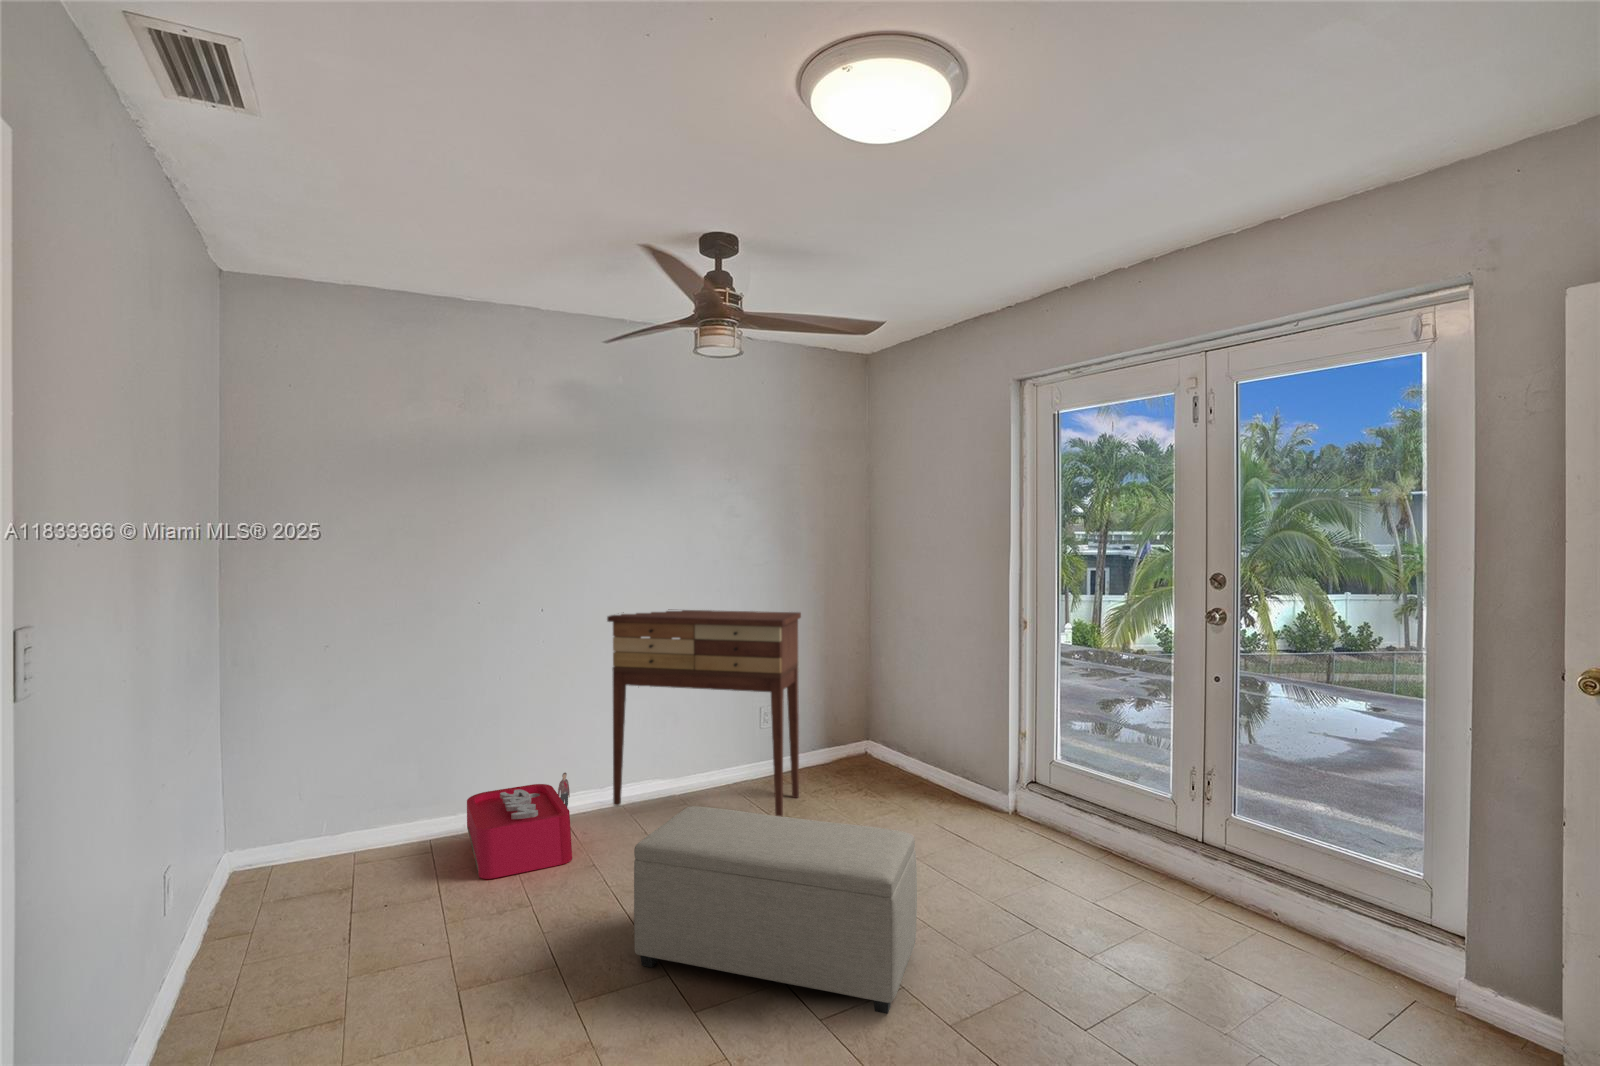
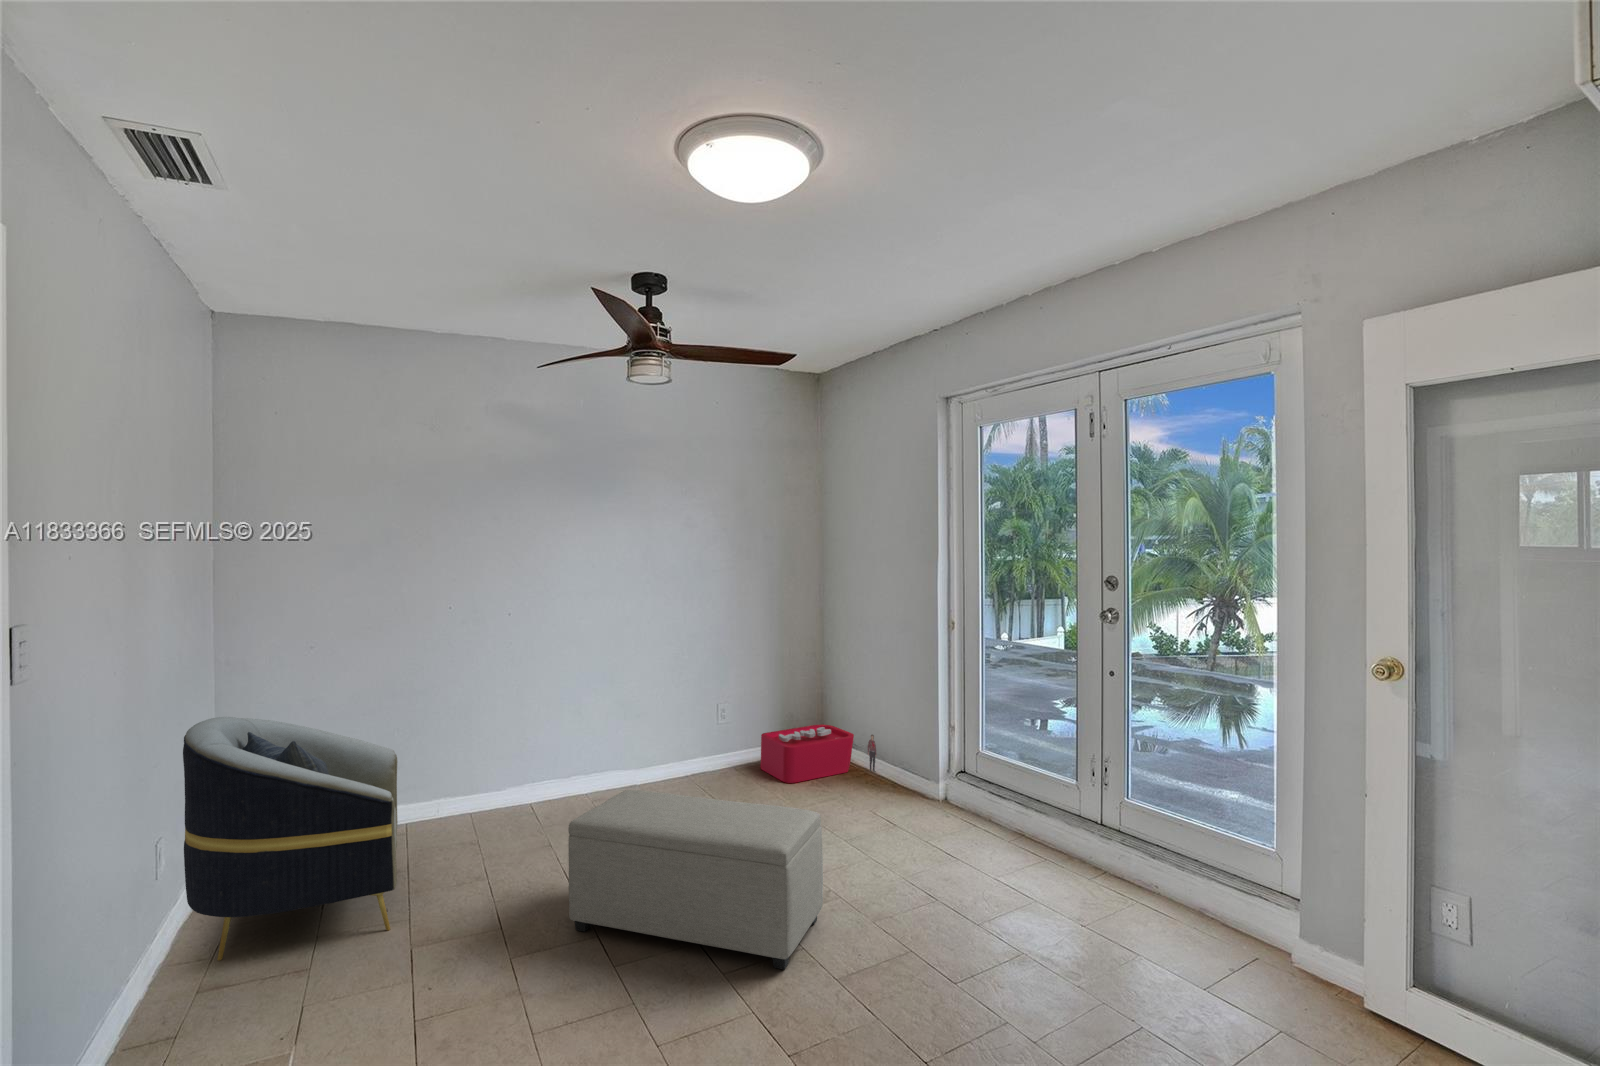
console table: present [607,610,801,816] -> none [570,613,750,807]
armchair: none [199,724,439,1003] -> present [183,717,398,960]
storage bin: present [467,773,572,879] -> present [761,725,877,783]

